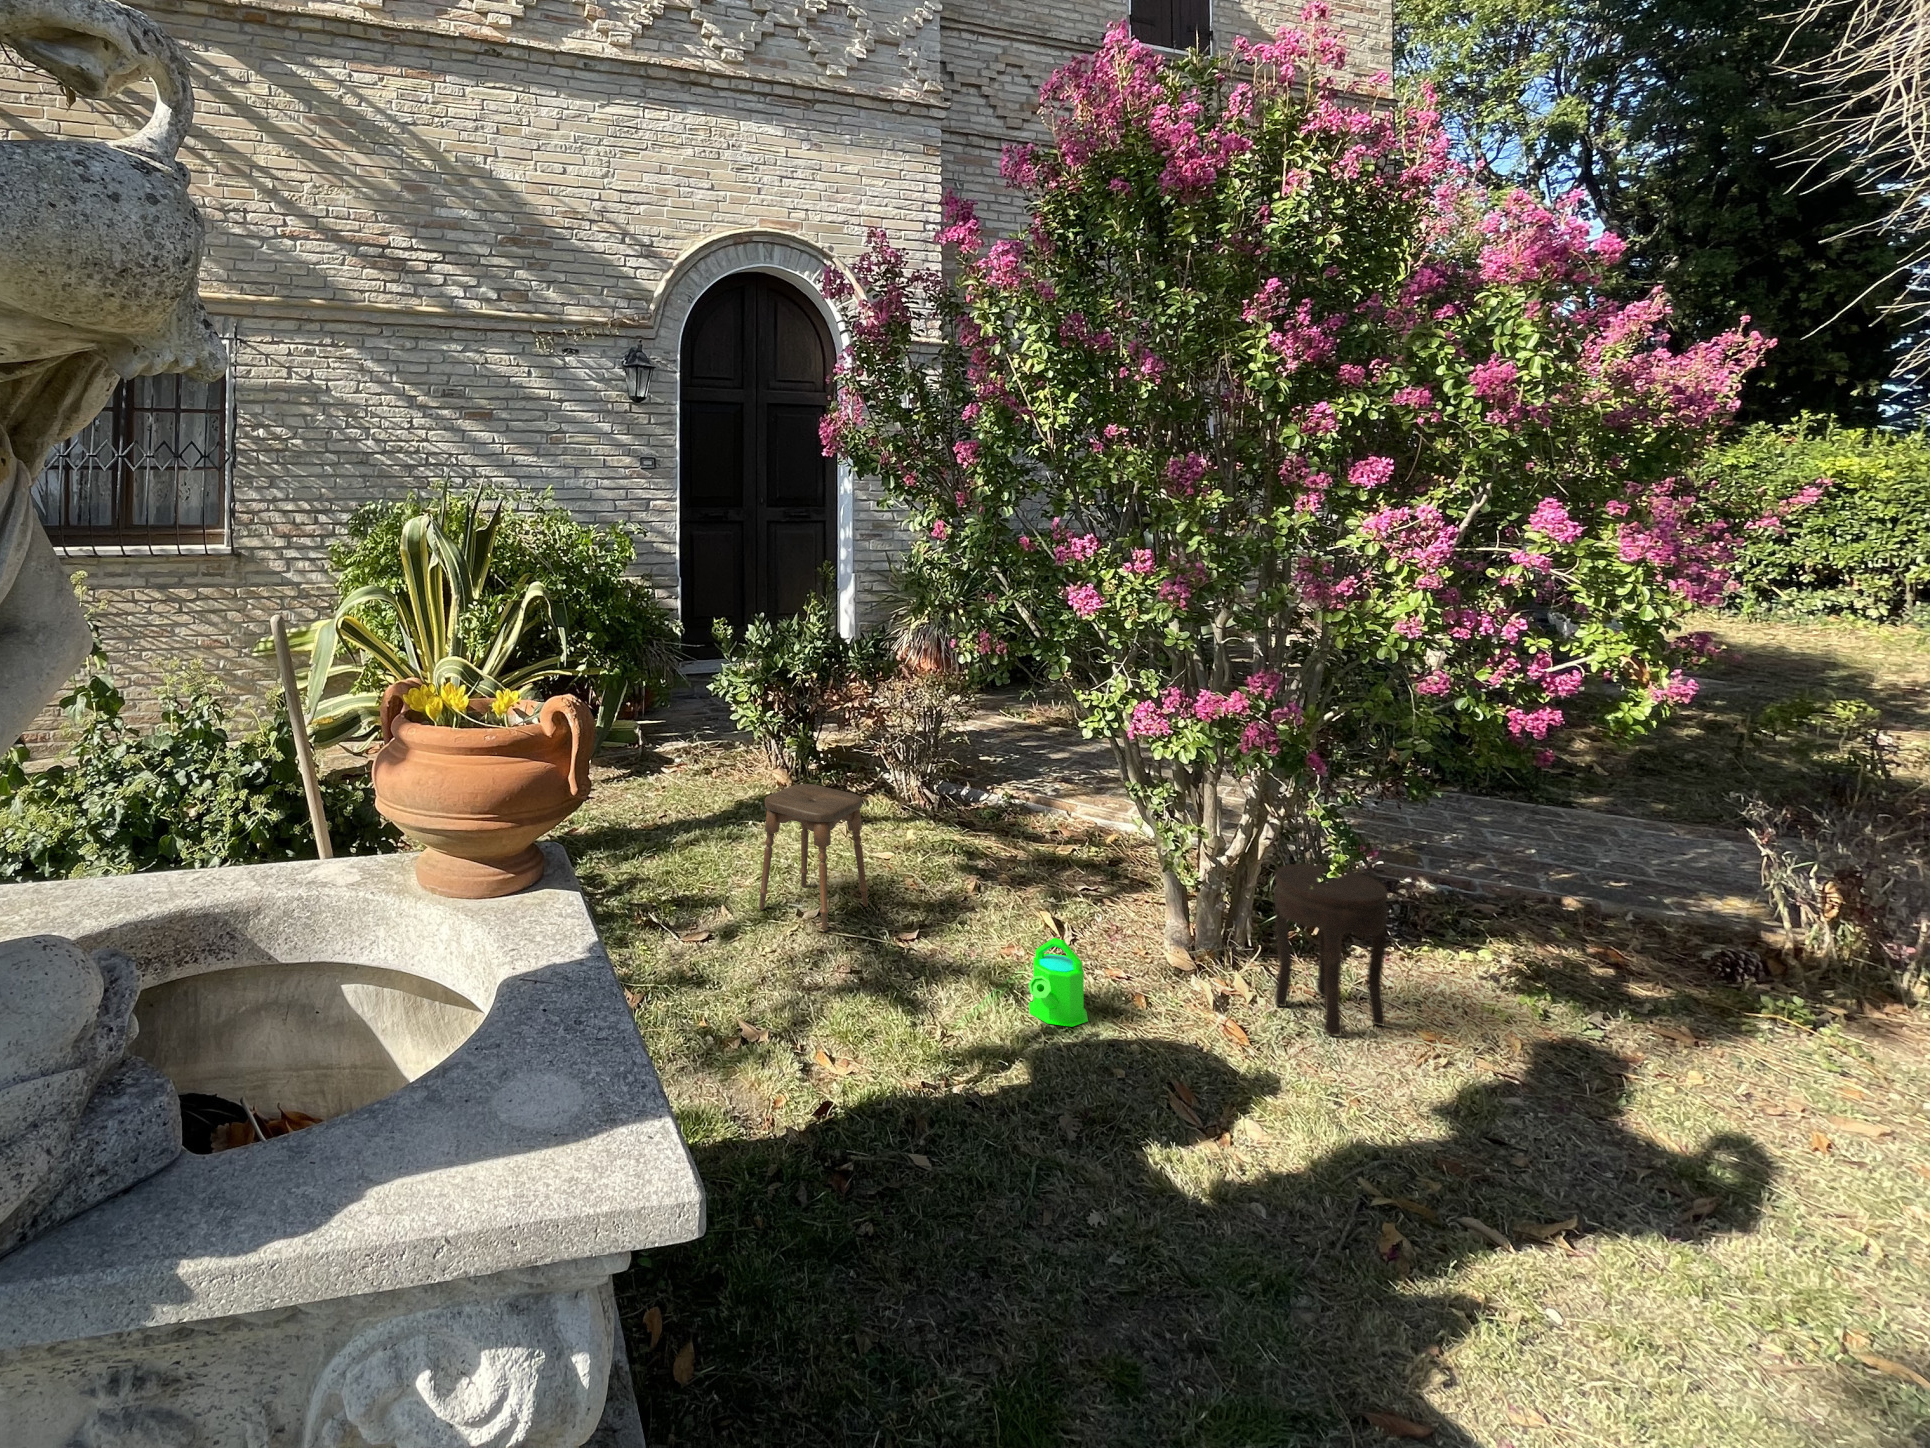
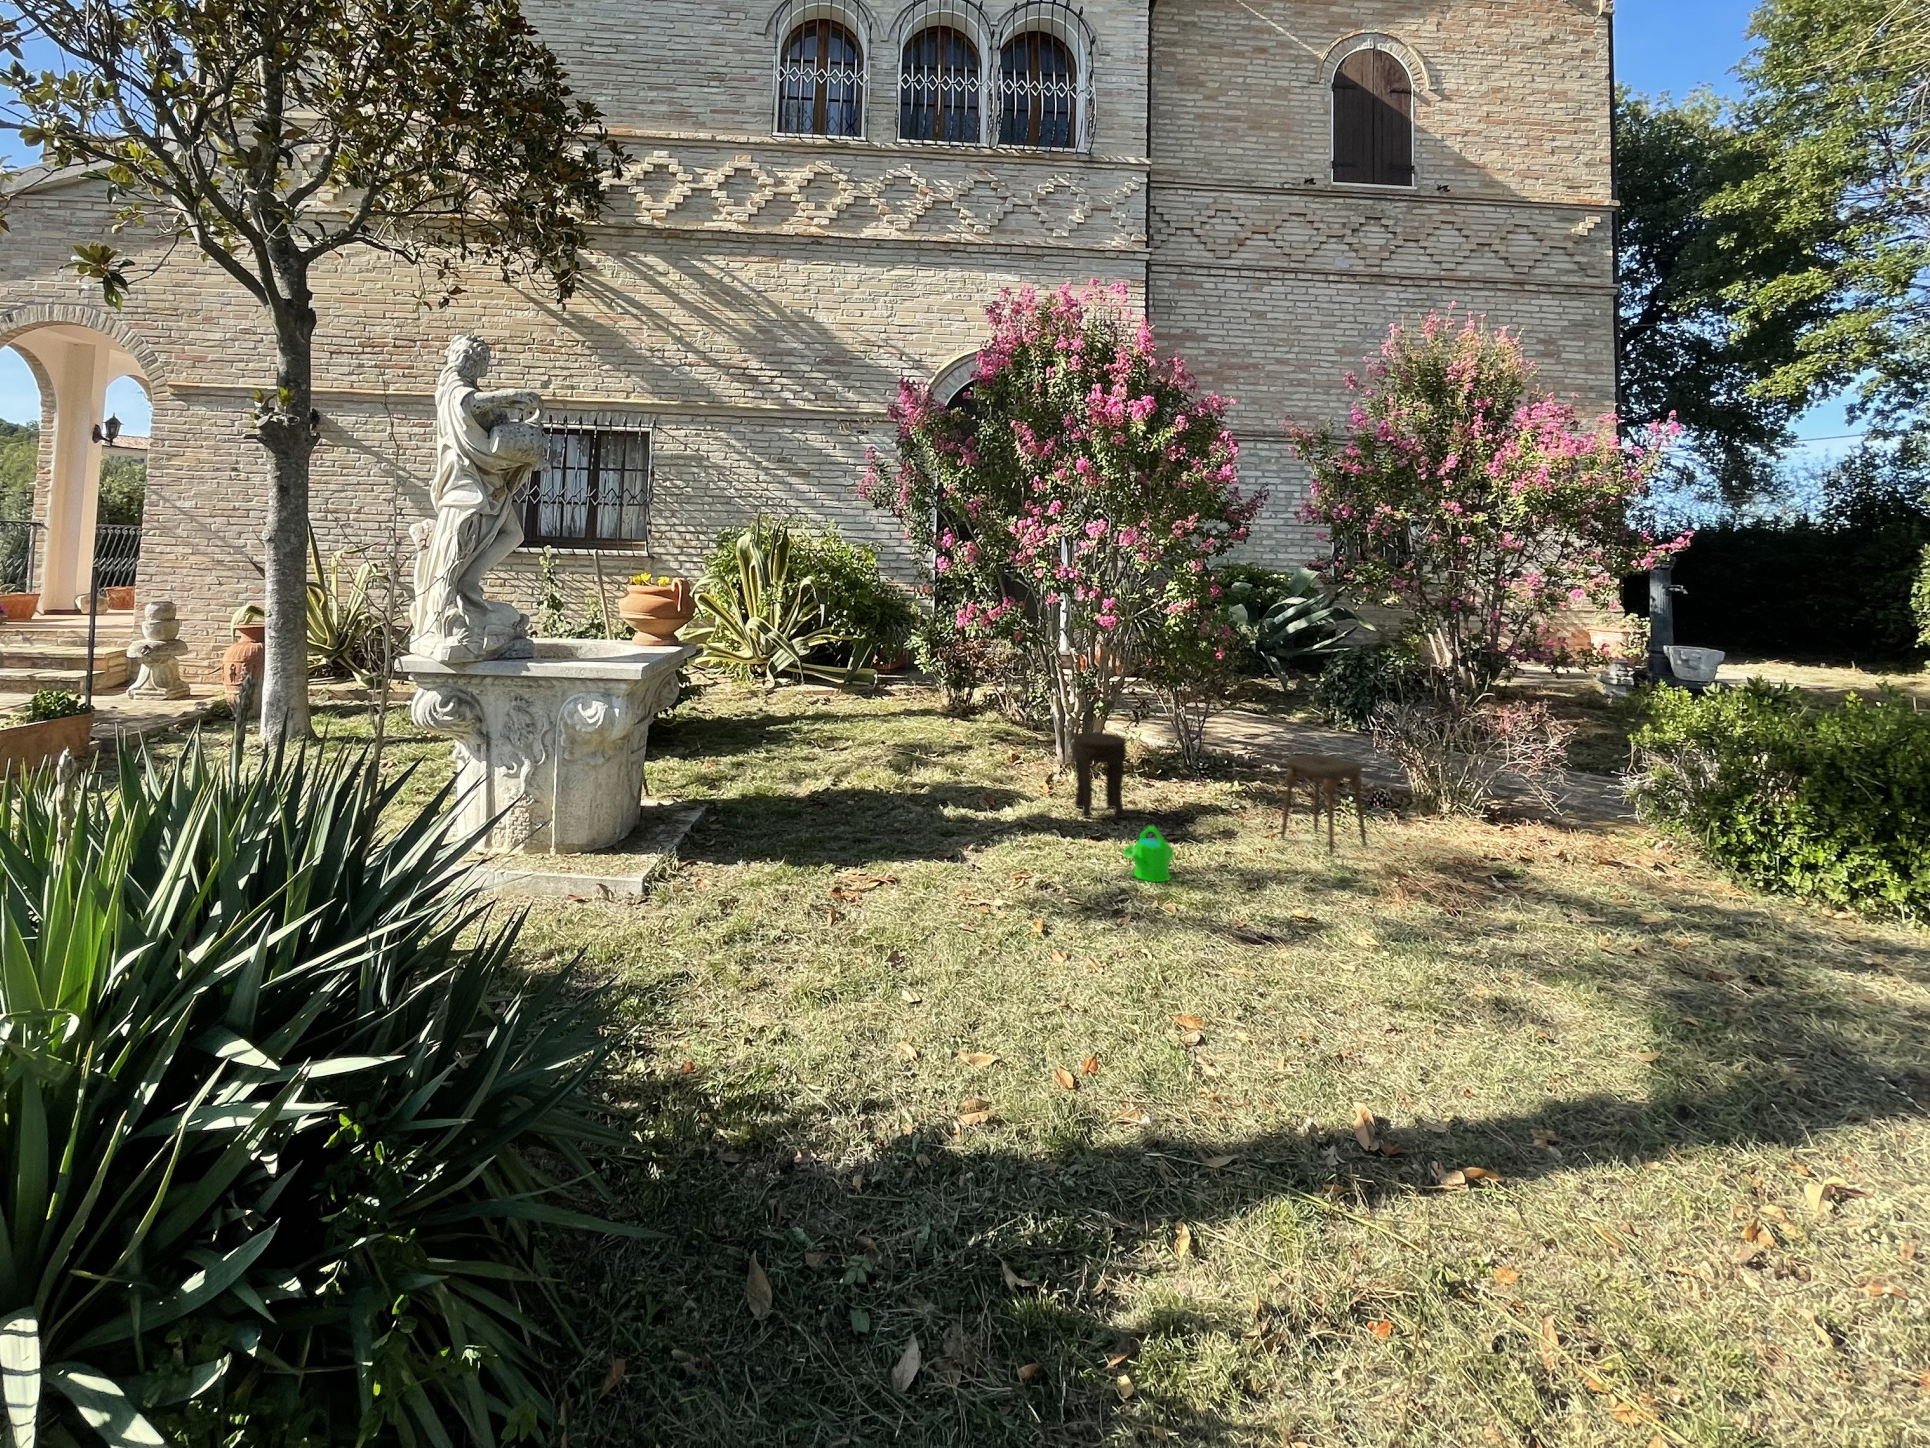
stool: present [759,784,868,931] -> present [1281,754,1367,855]
watering can: present [1029,938,1088,1027] -> present [1124,826,1174,882]

